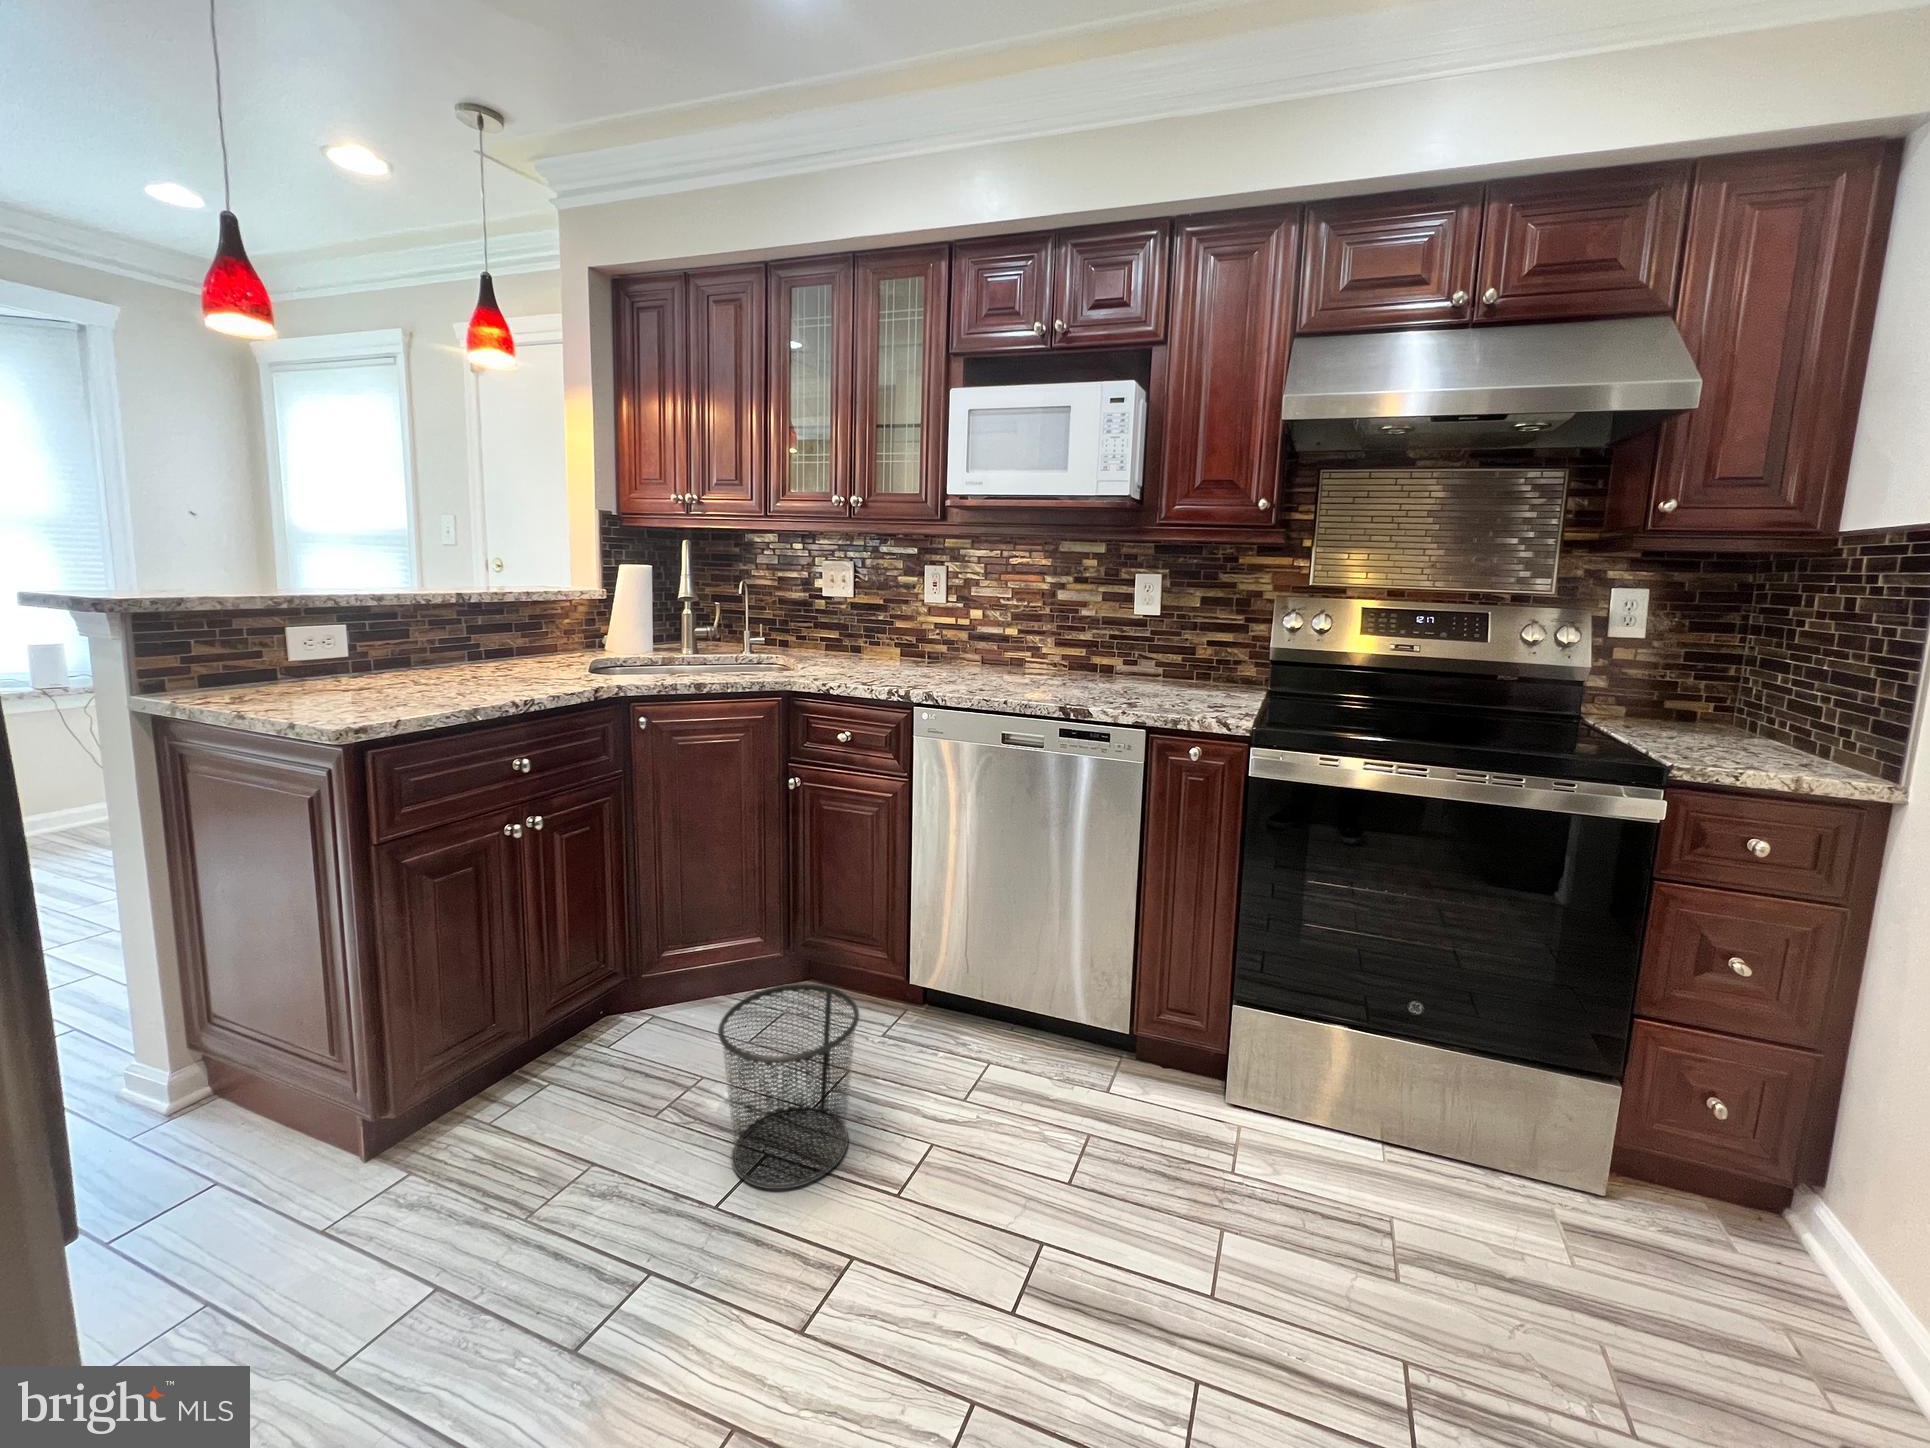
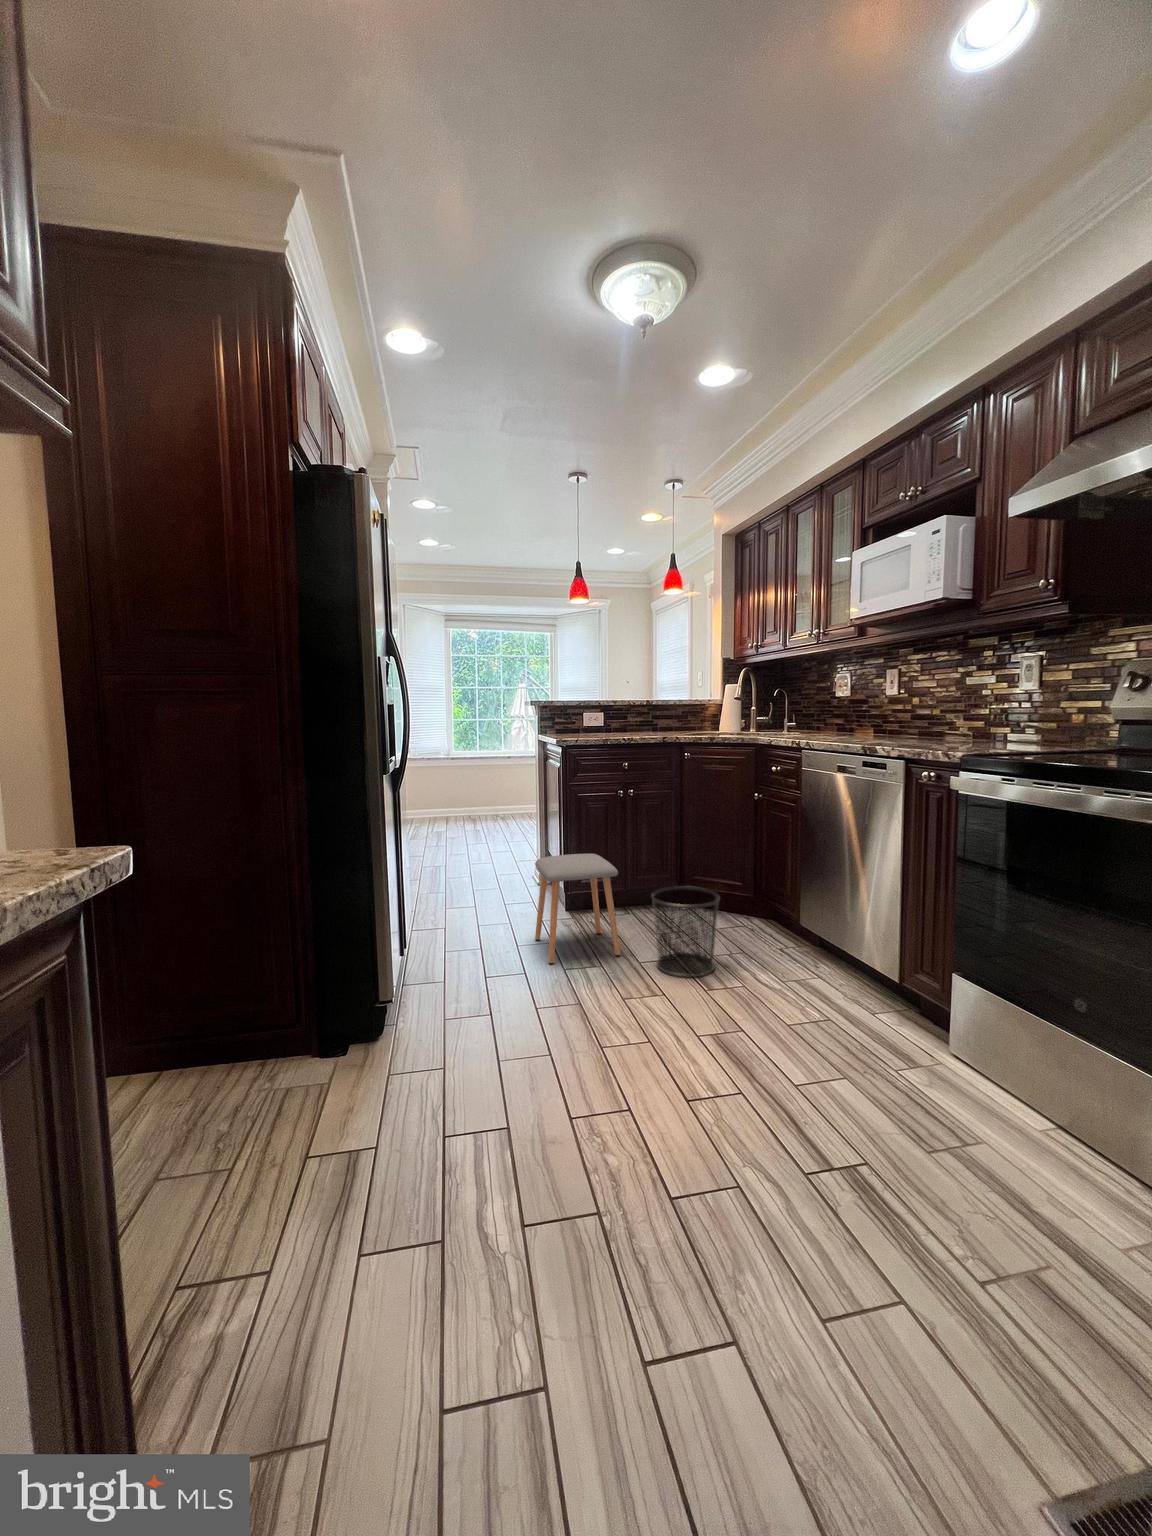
stool: none [340,992,641,1353] -> present [535,854,621,964]

